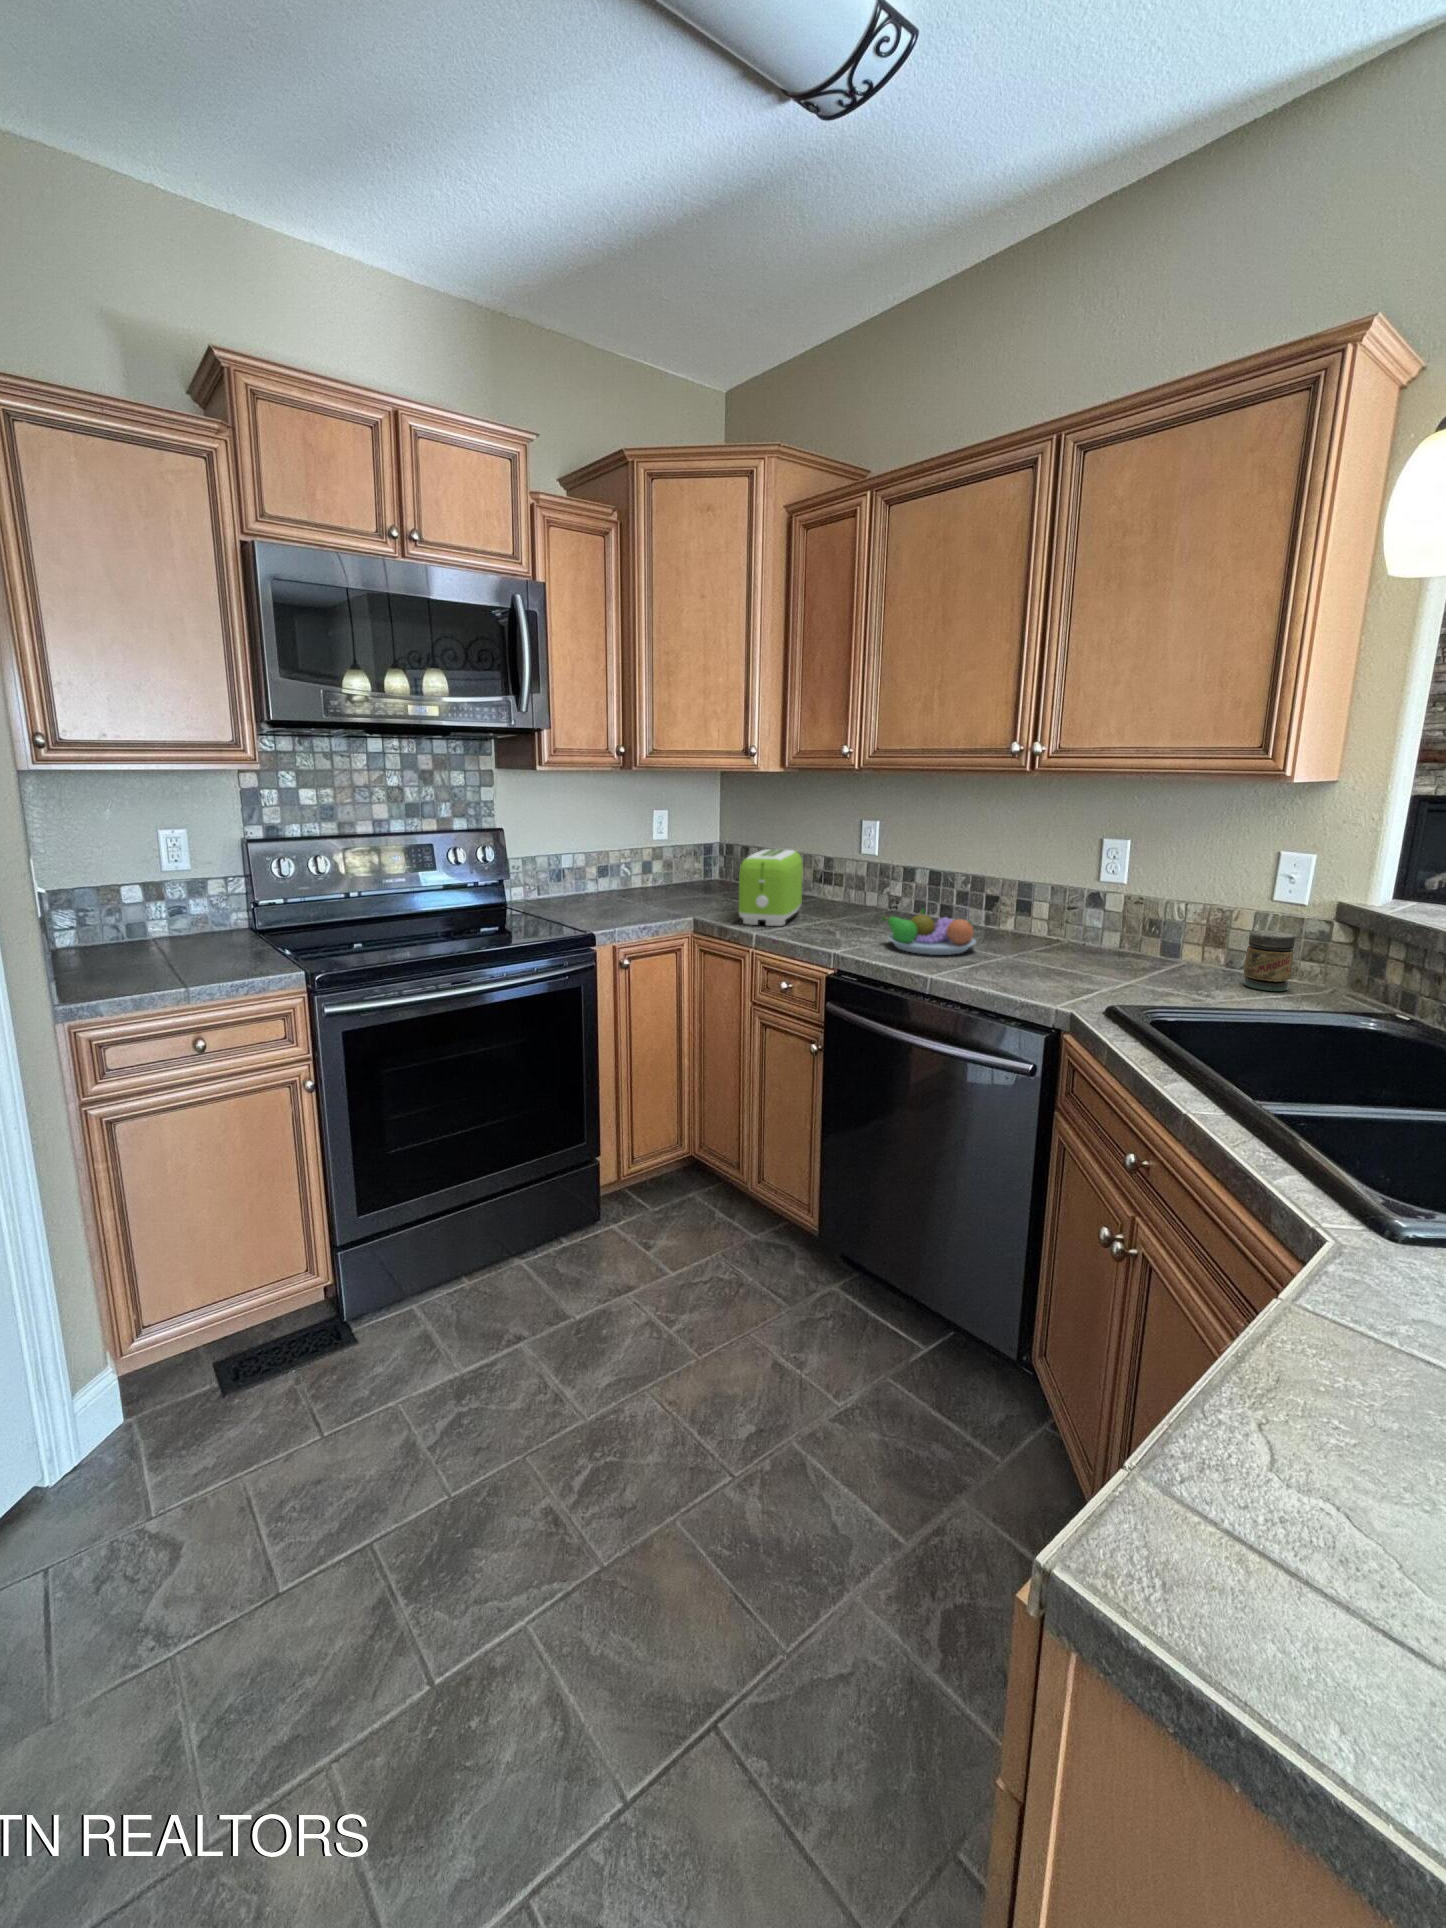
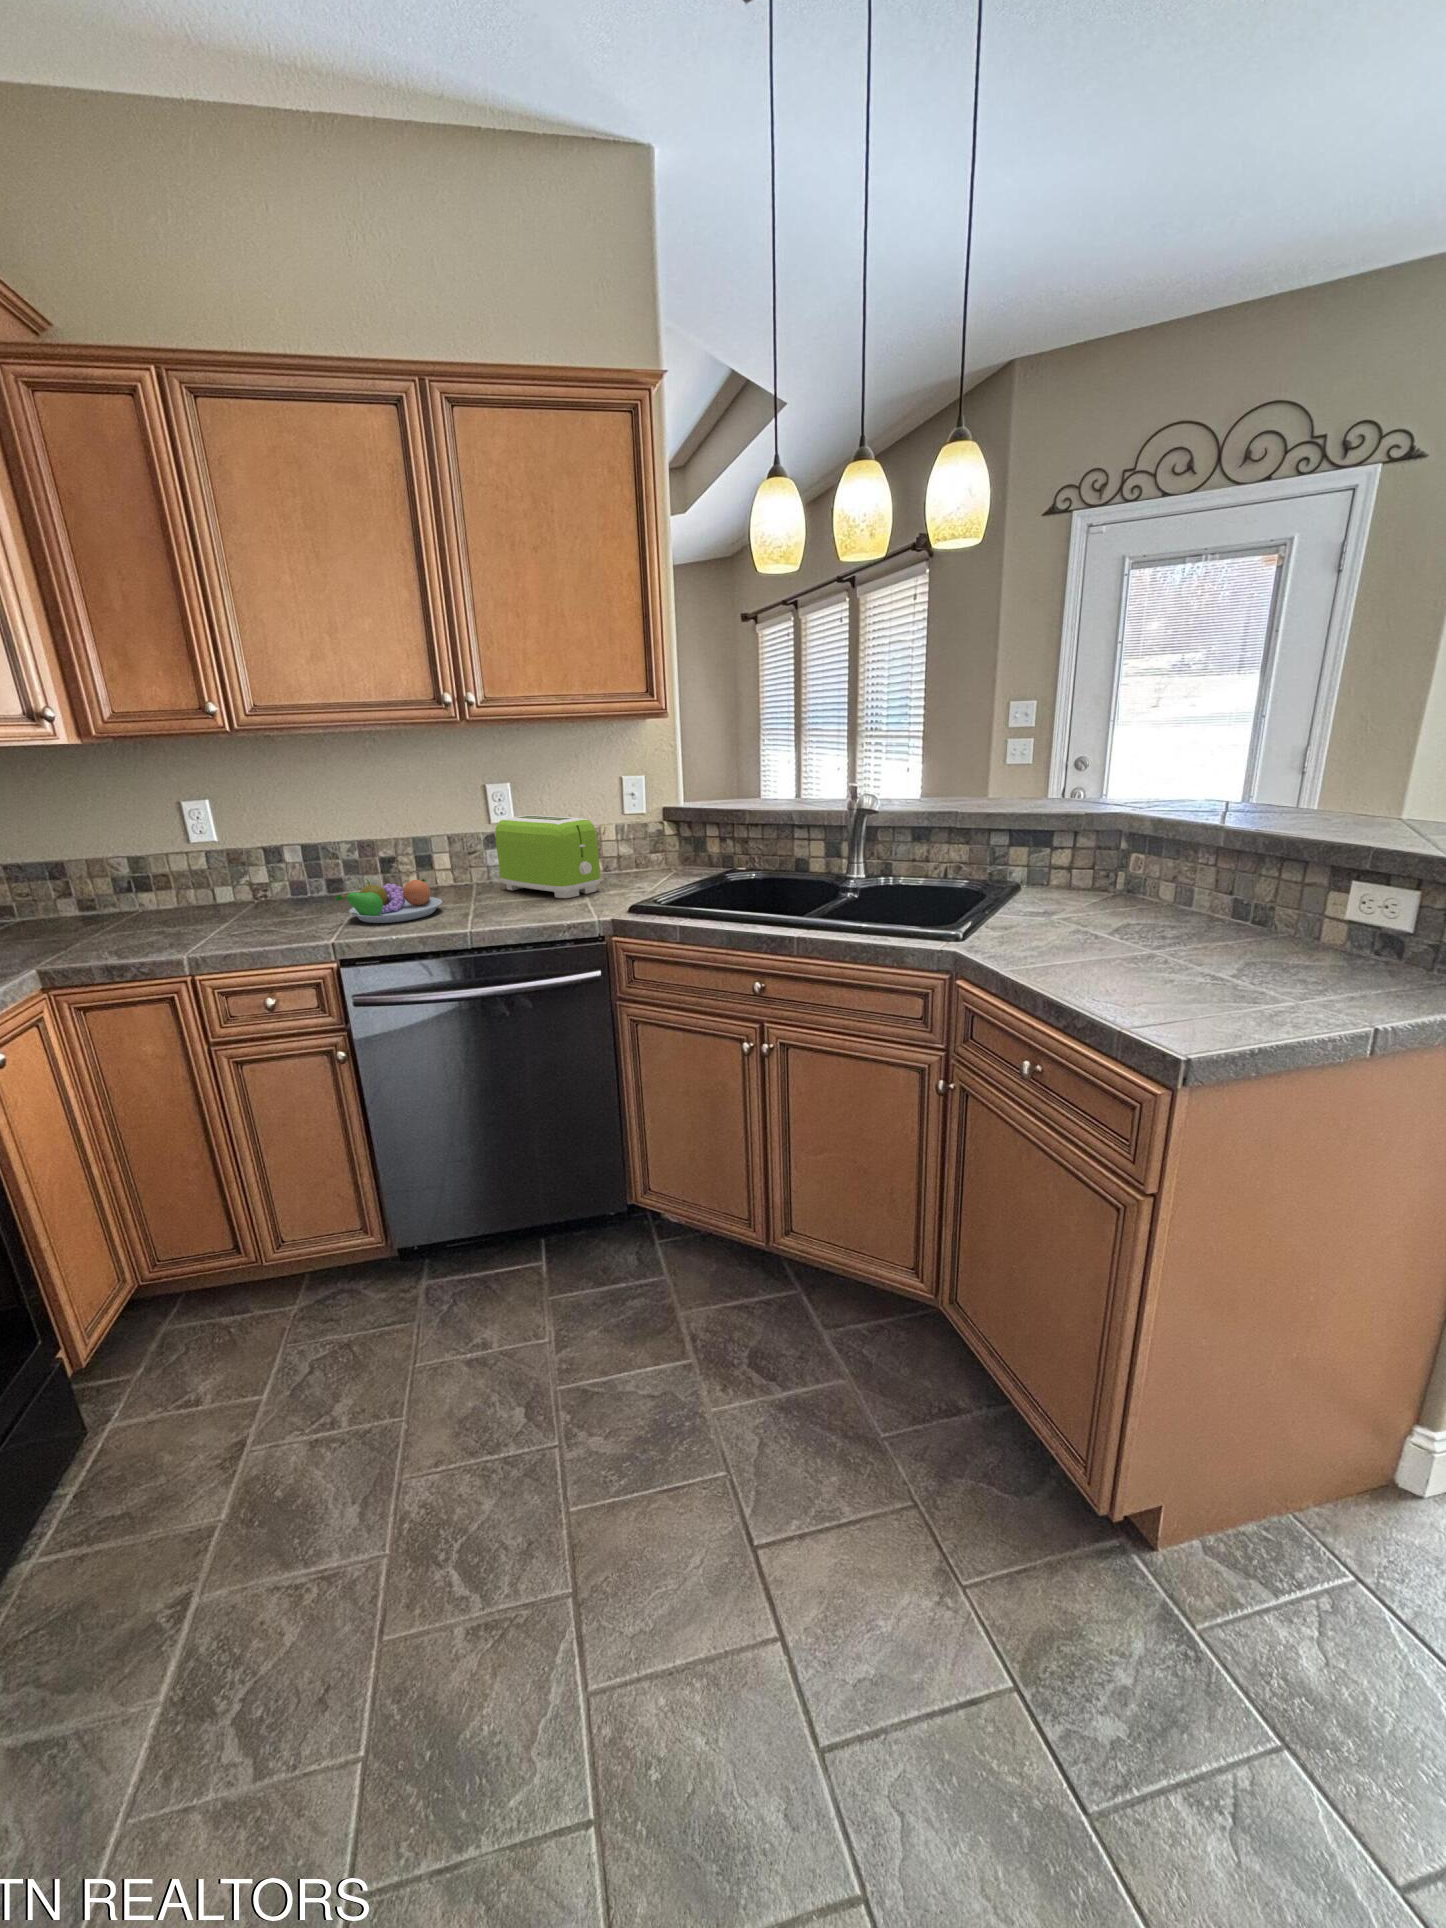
toaster: present [739,849,803,926] -> present [495,815,600,898]
jar: present [1243,930,1295,991] -> none [630,835,660,878]

